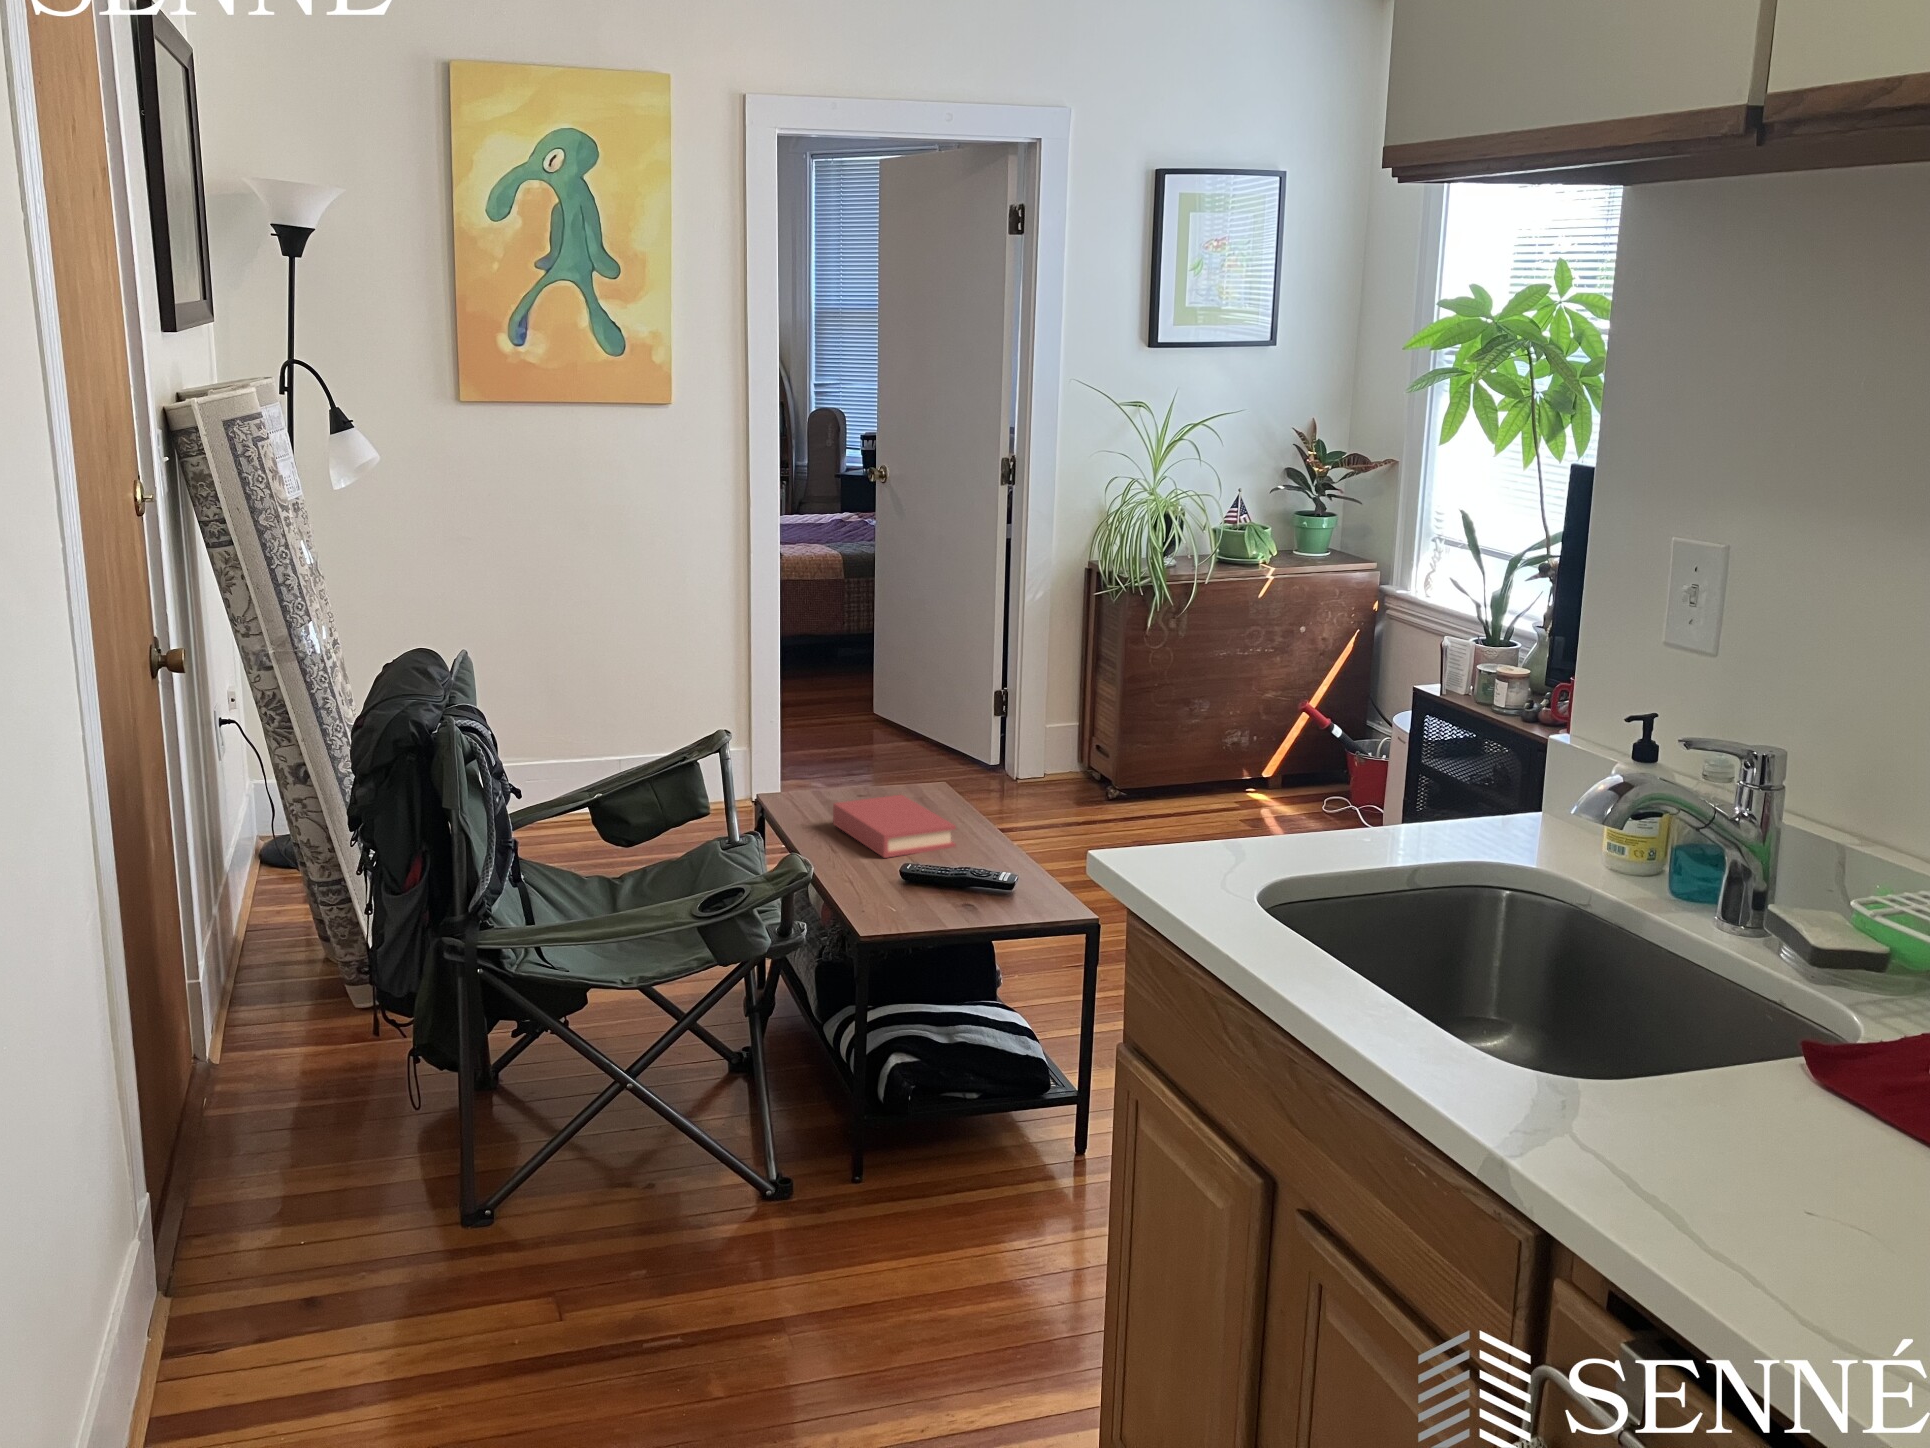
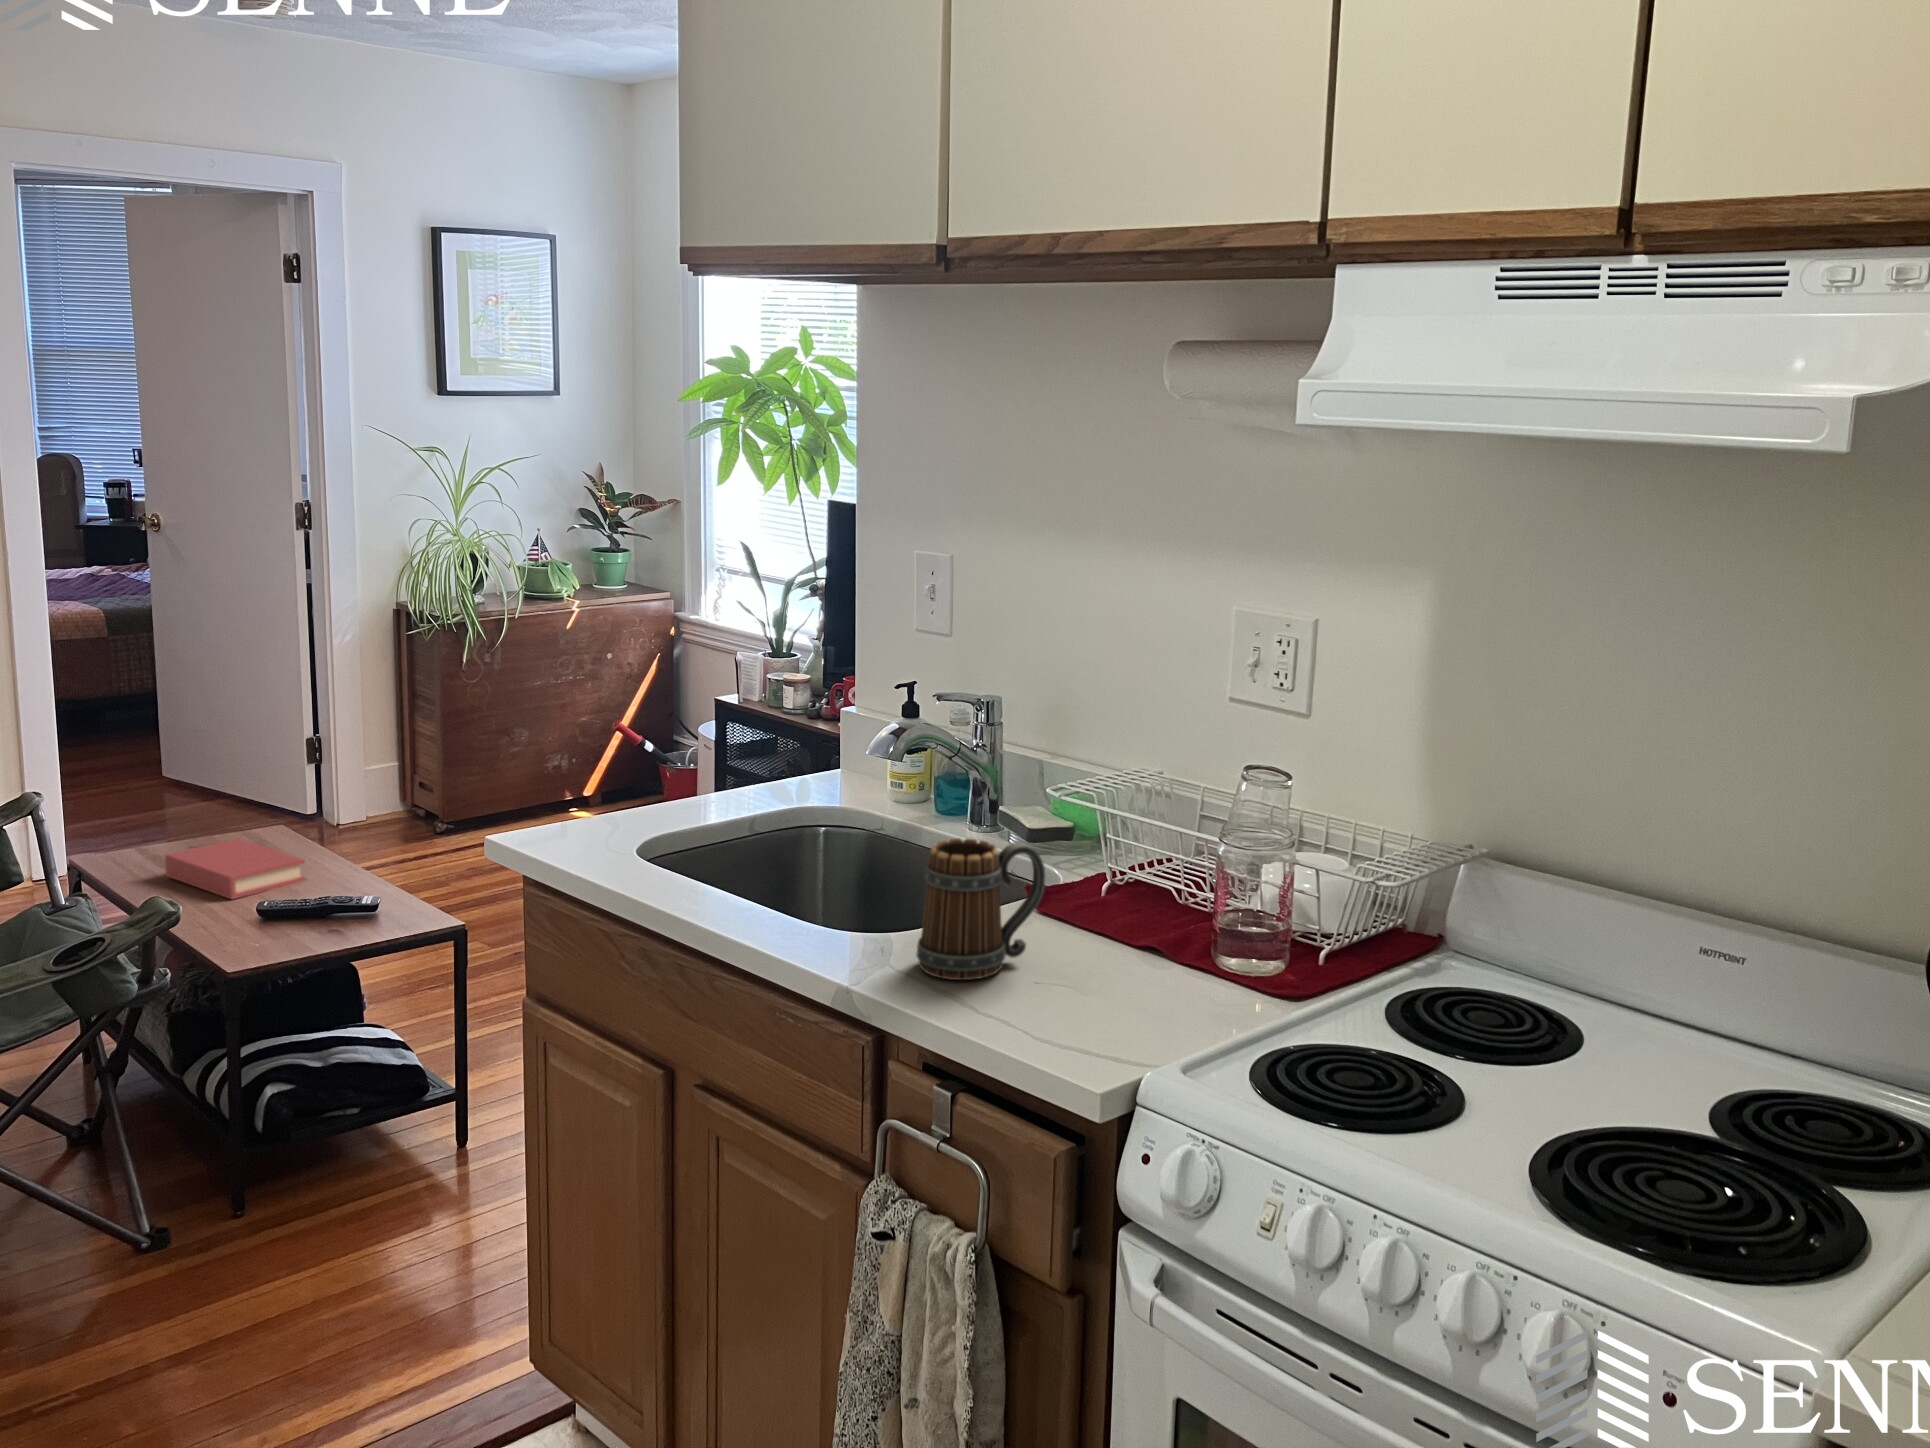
mug: none [1615,968,1836,1182] -> present [917,838,1045,980]

